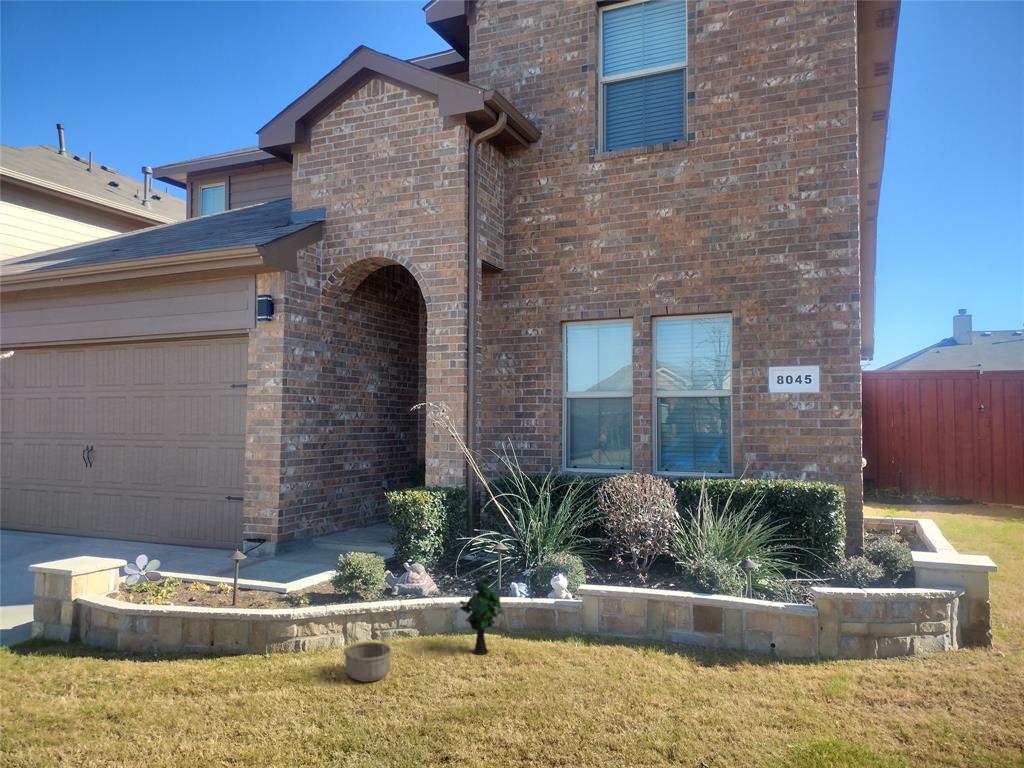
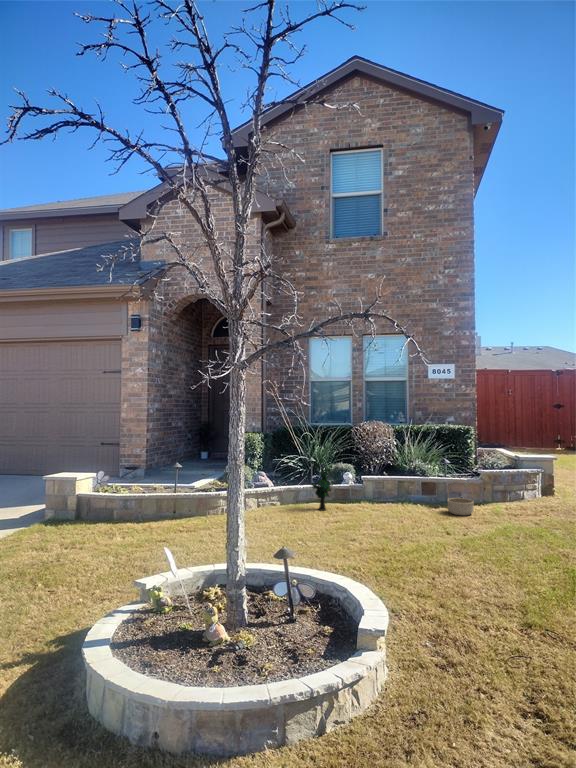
basket: present [344,609,391,682] -> present [447,480,474,515]

